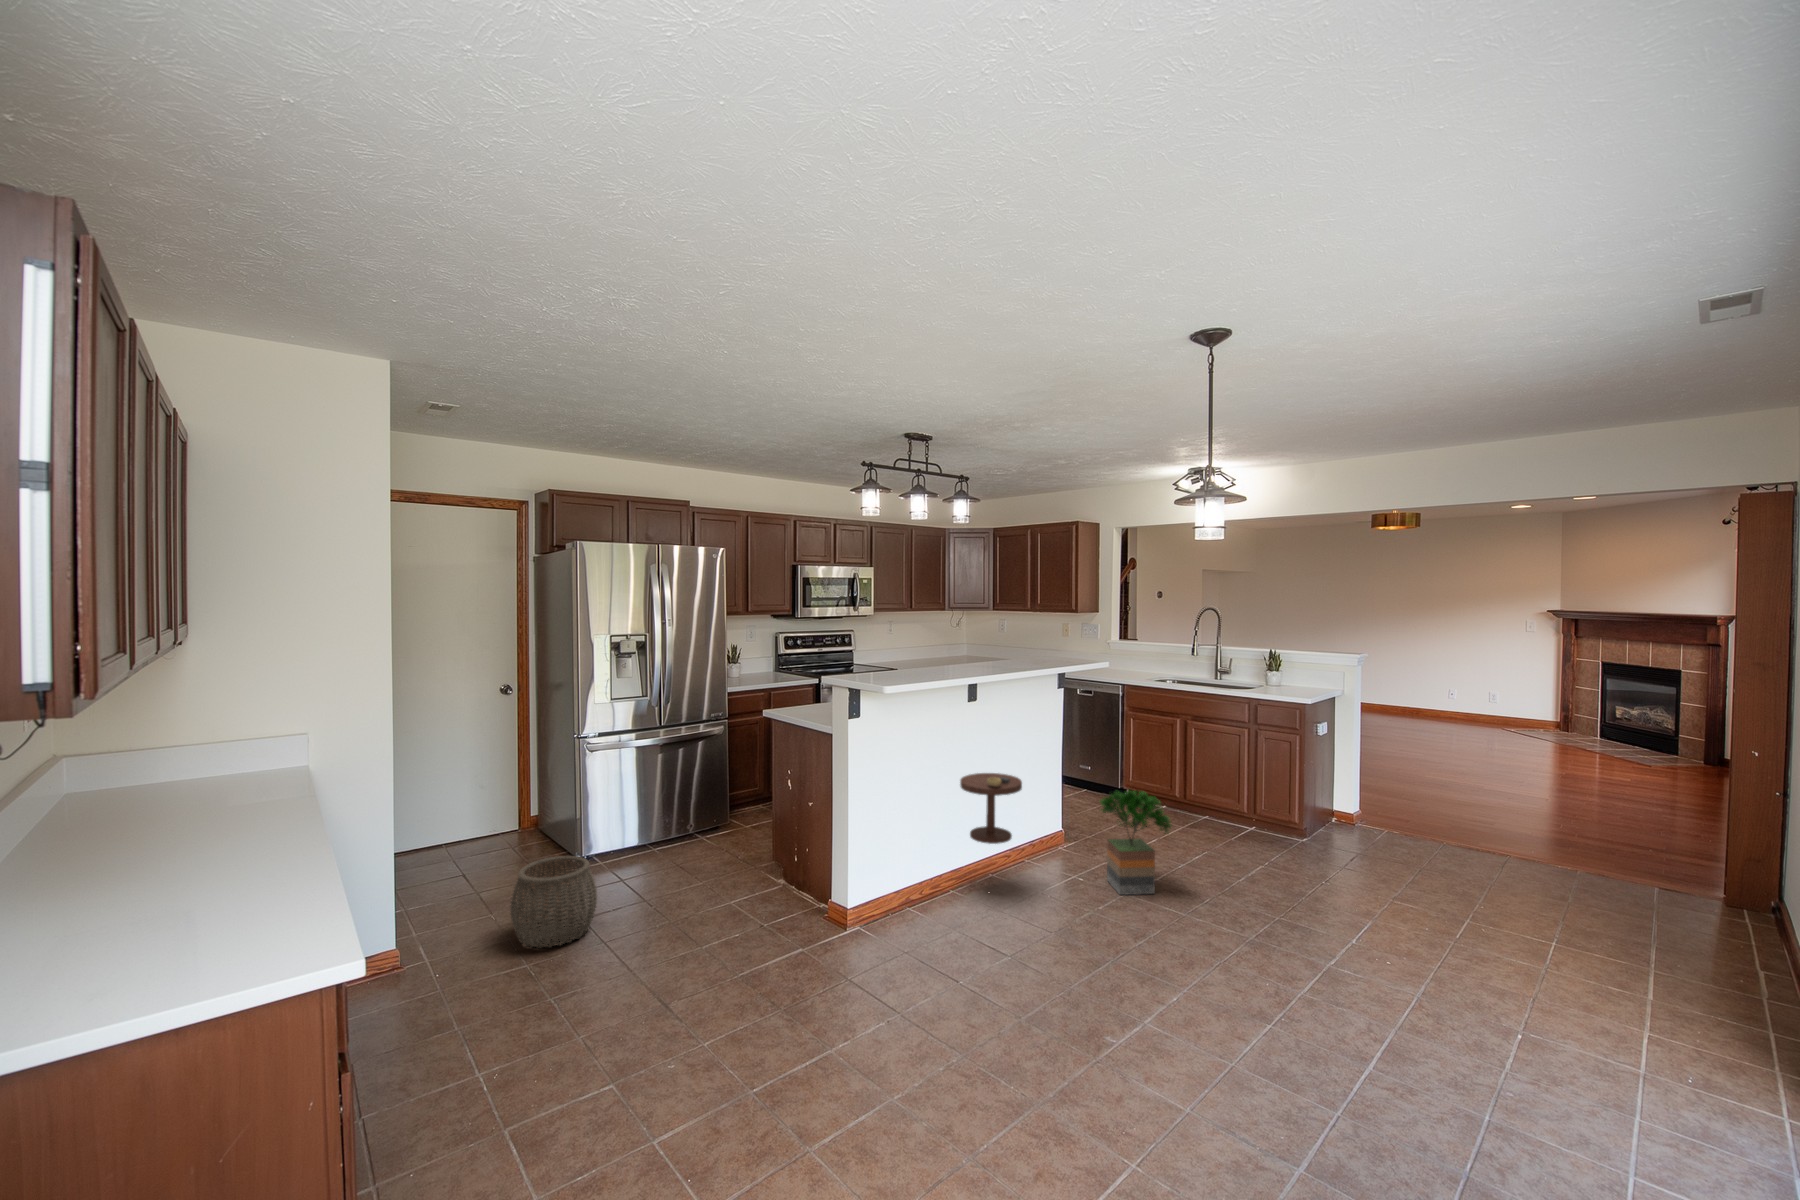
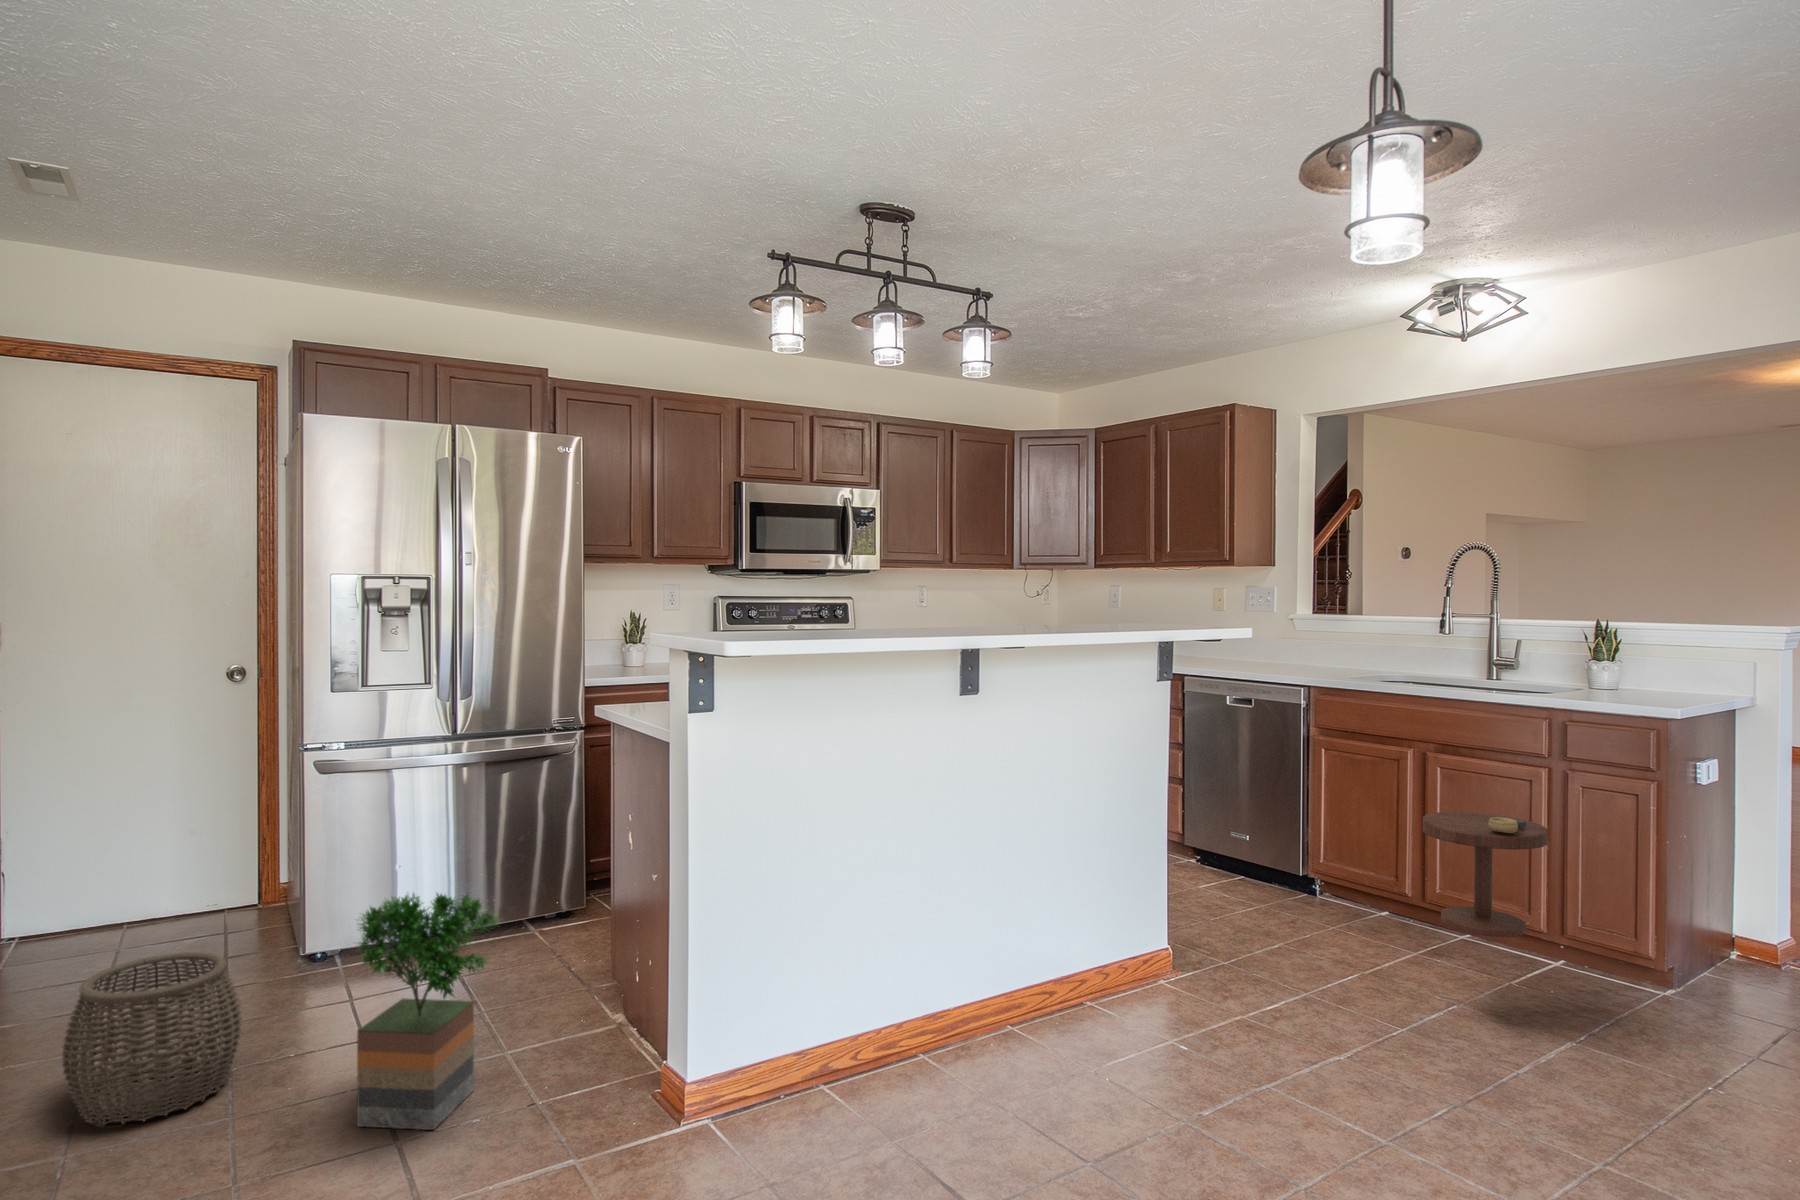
side table: present [960,773,1022,844] -> present [1423,812,1548,937]
potted tree: present [1100,789,1172,895] -> present [357,894,498,1130]

